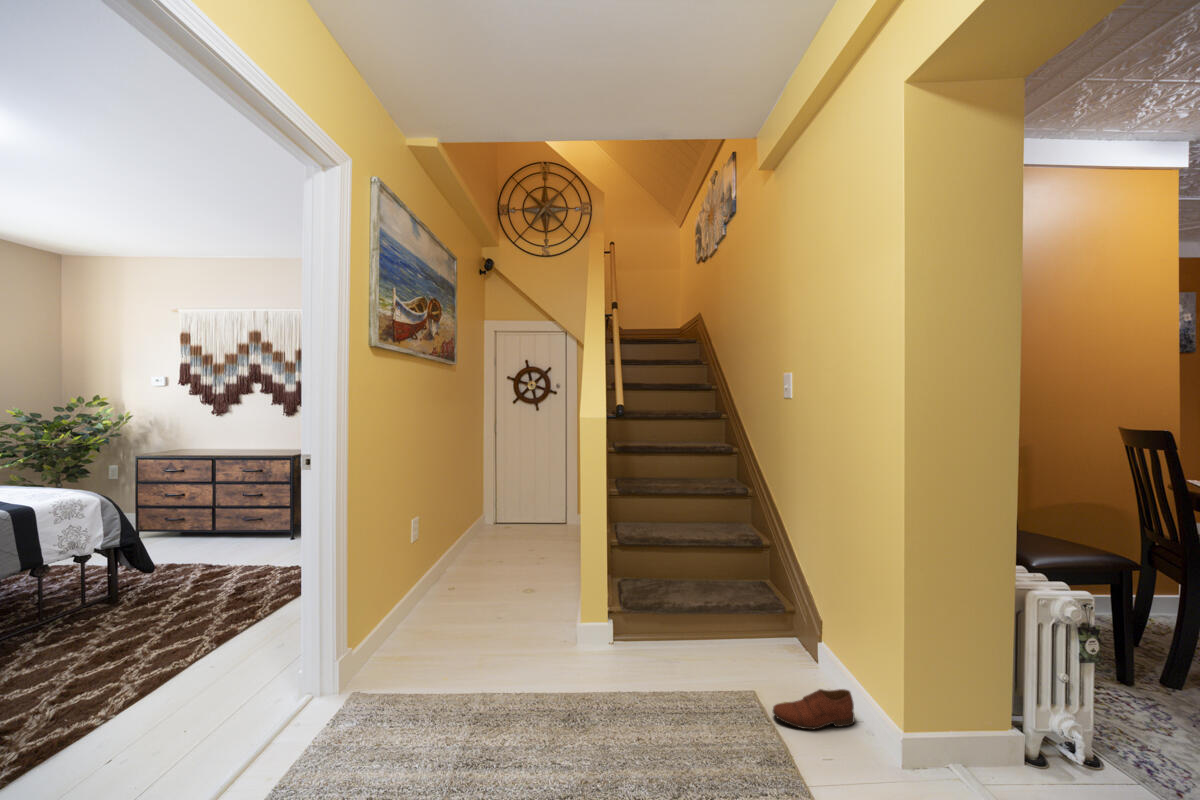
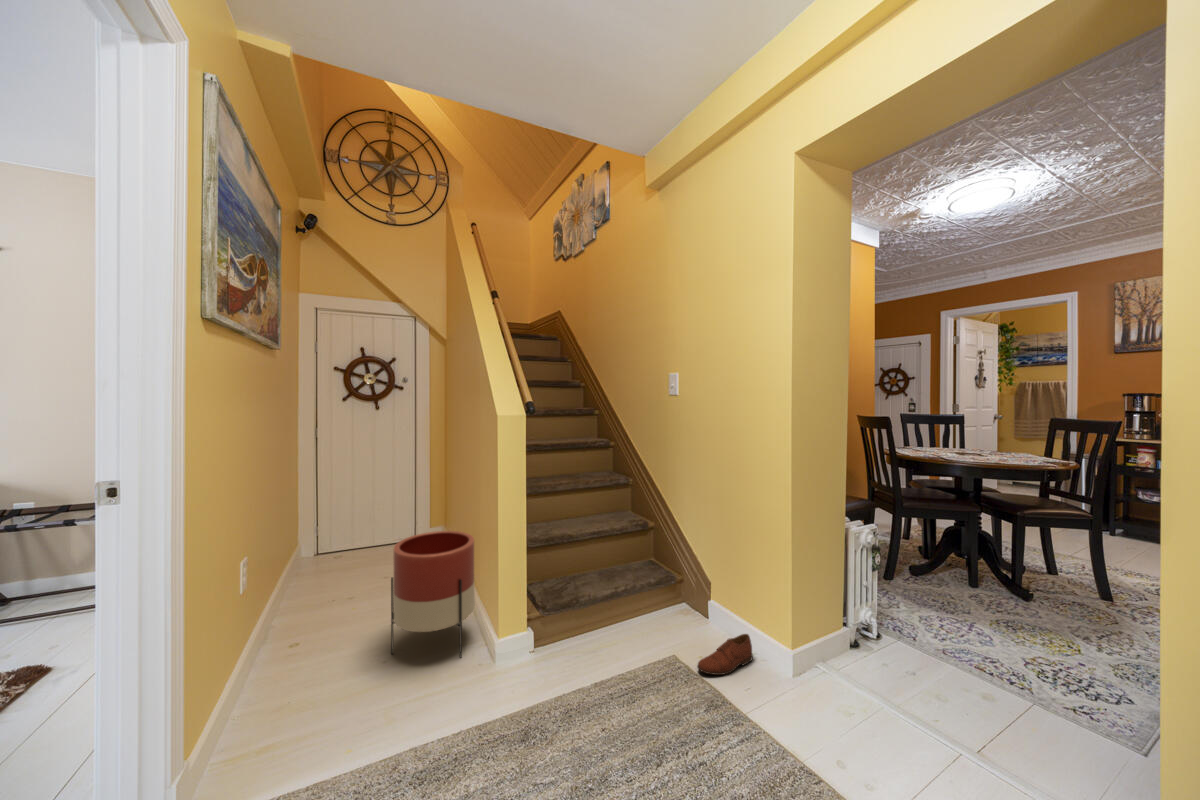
planter: none [503,521,571,637] -> present [391,531,475,657]

